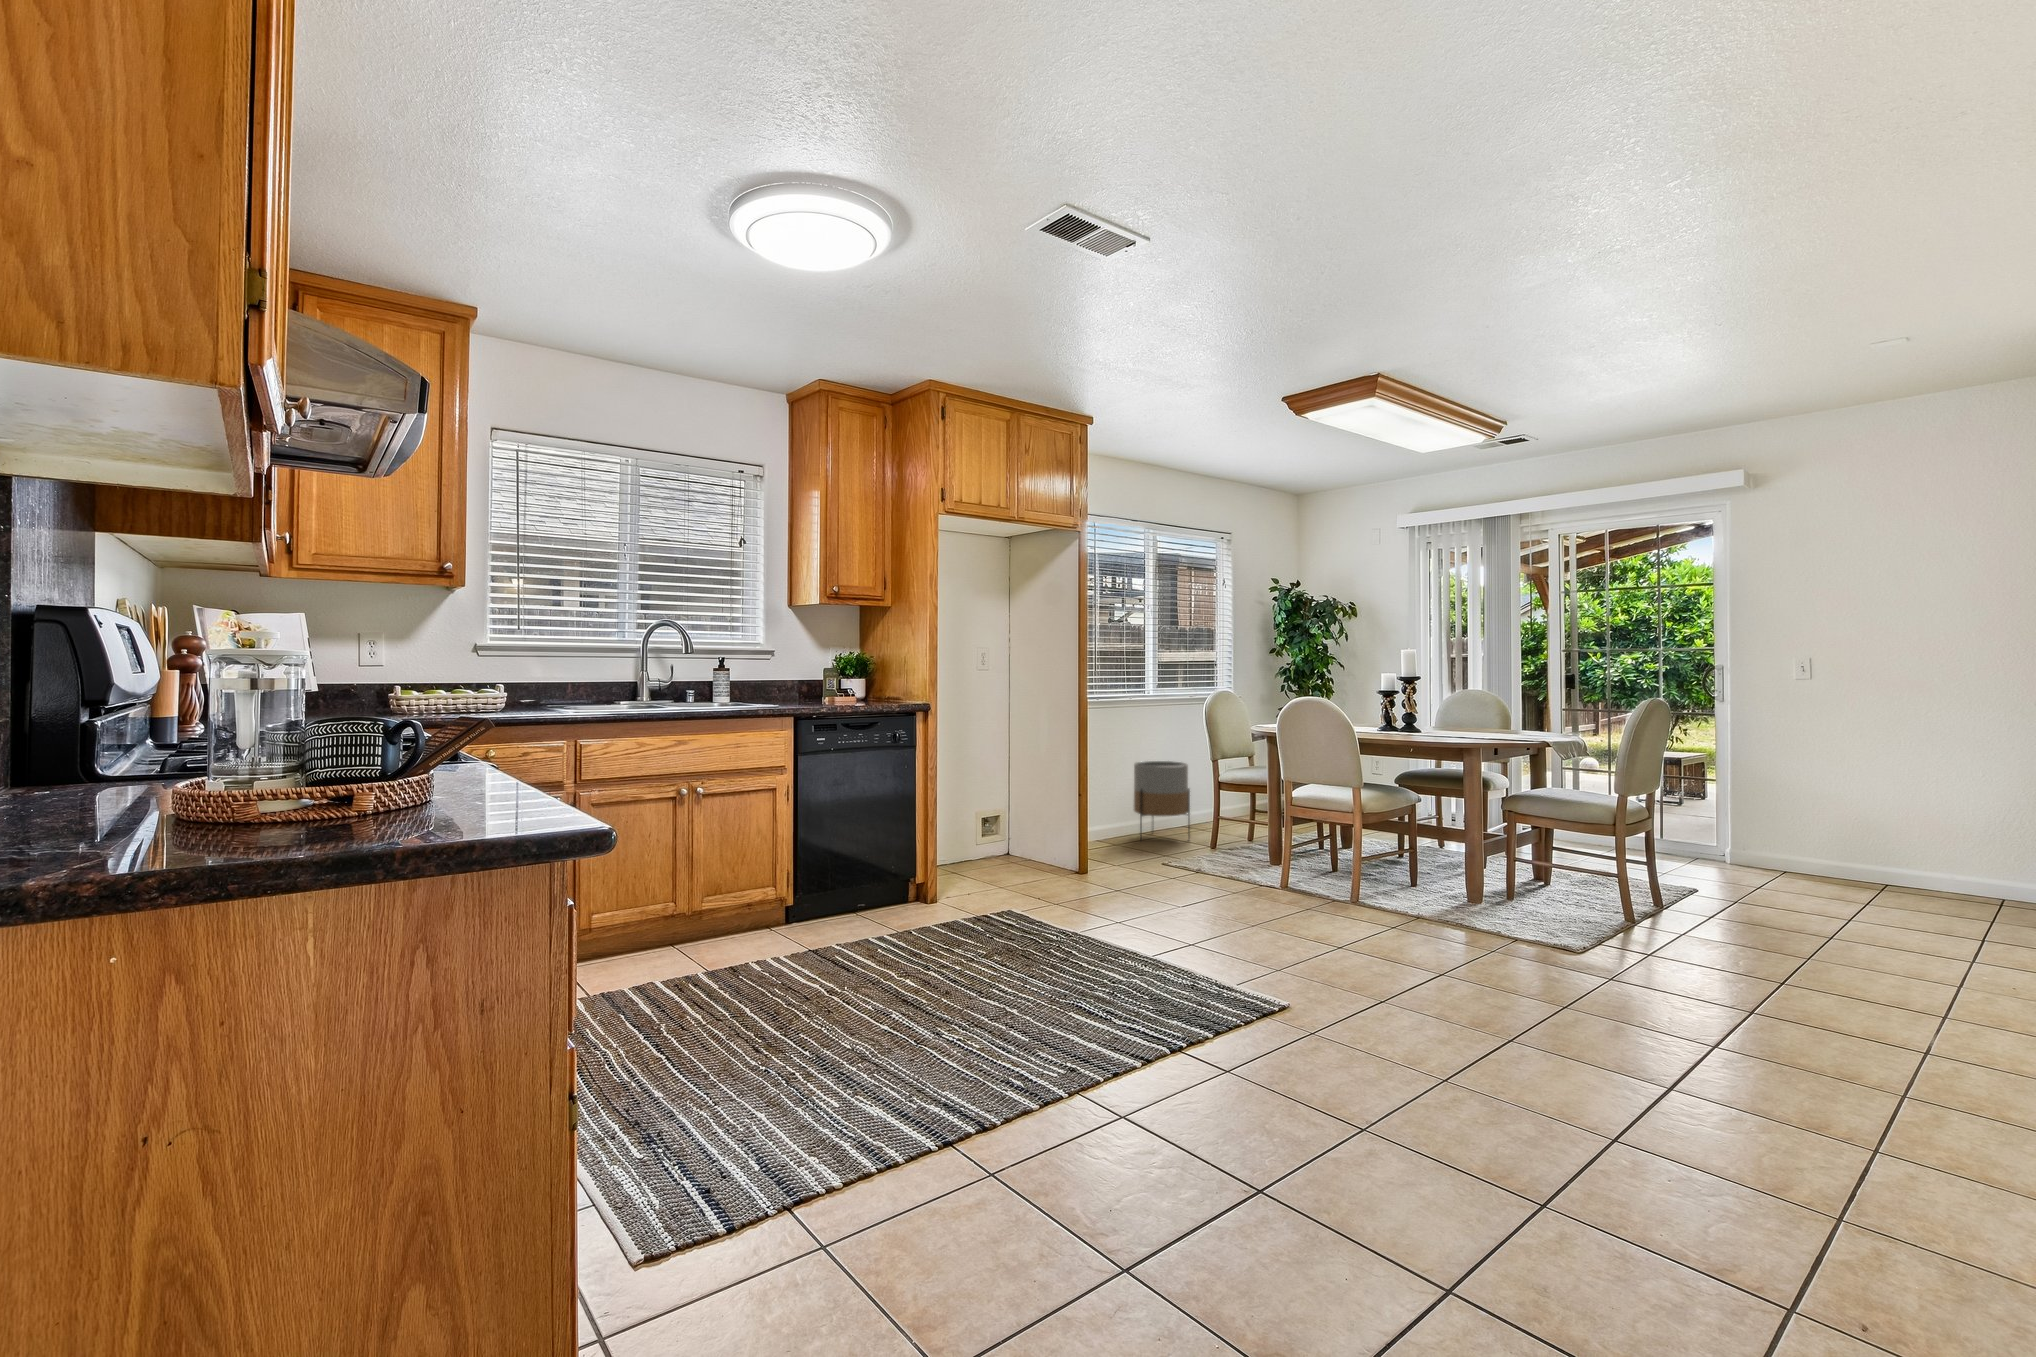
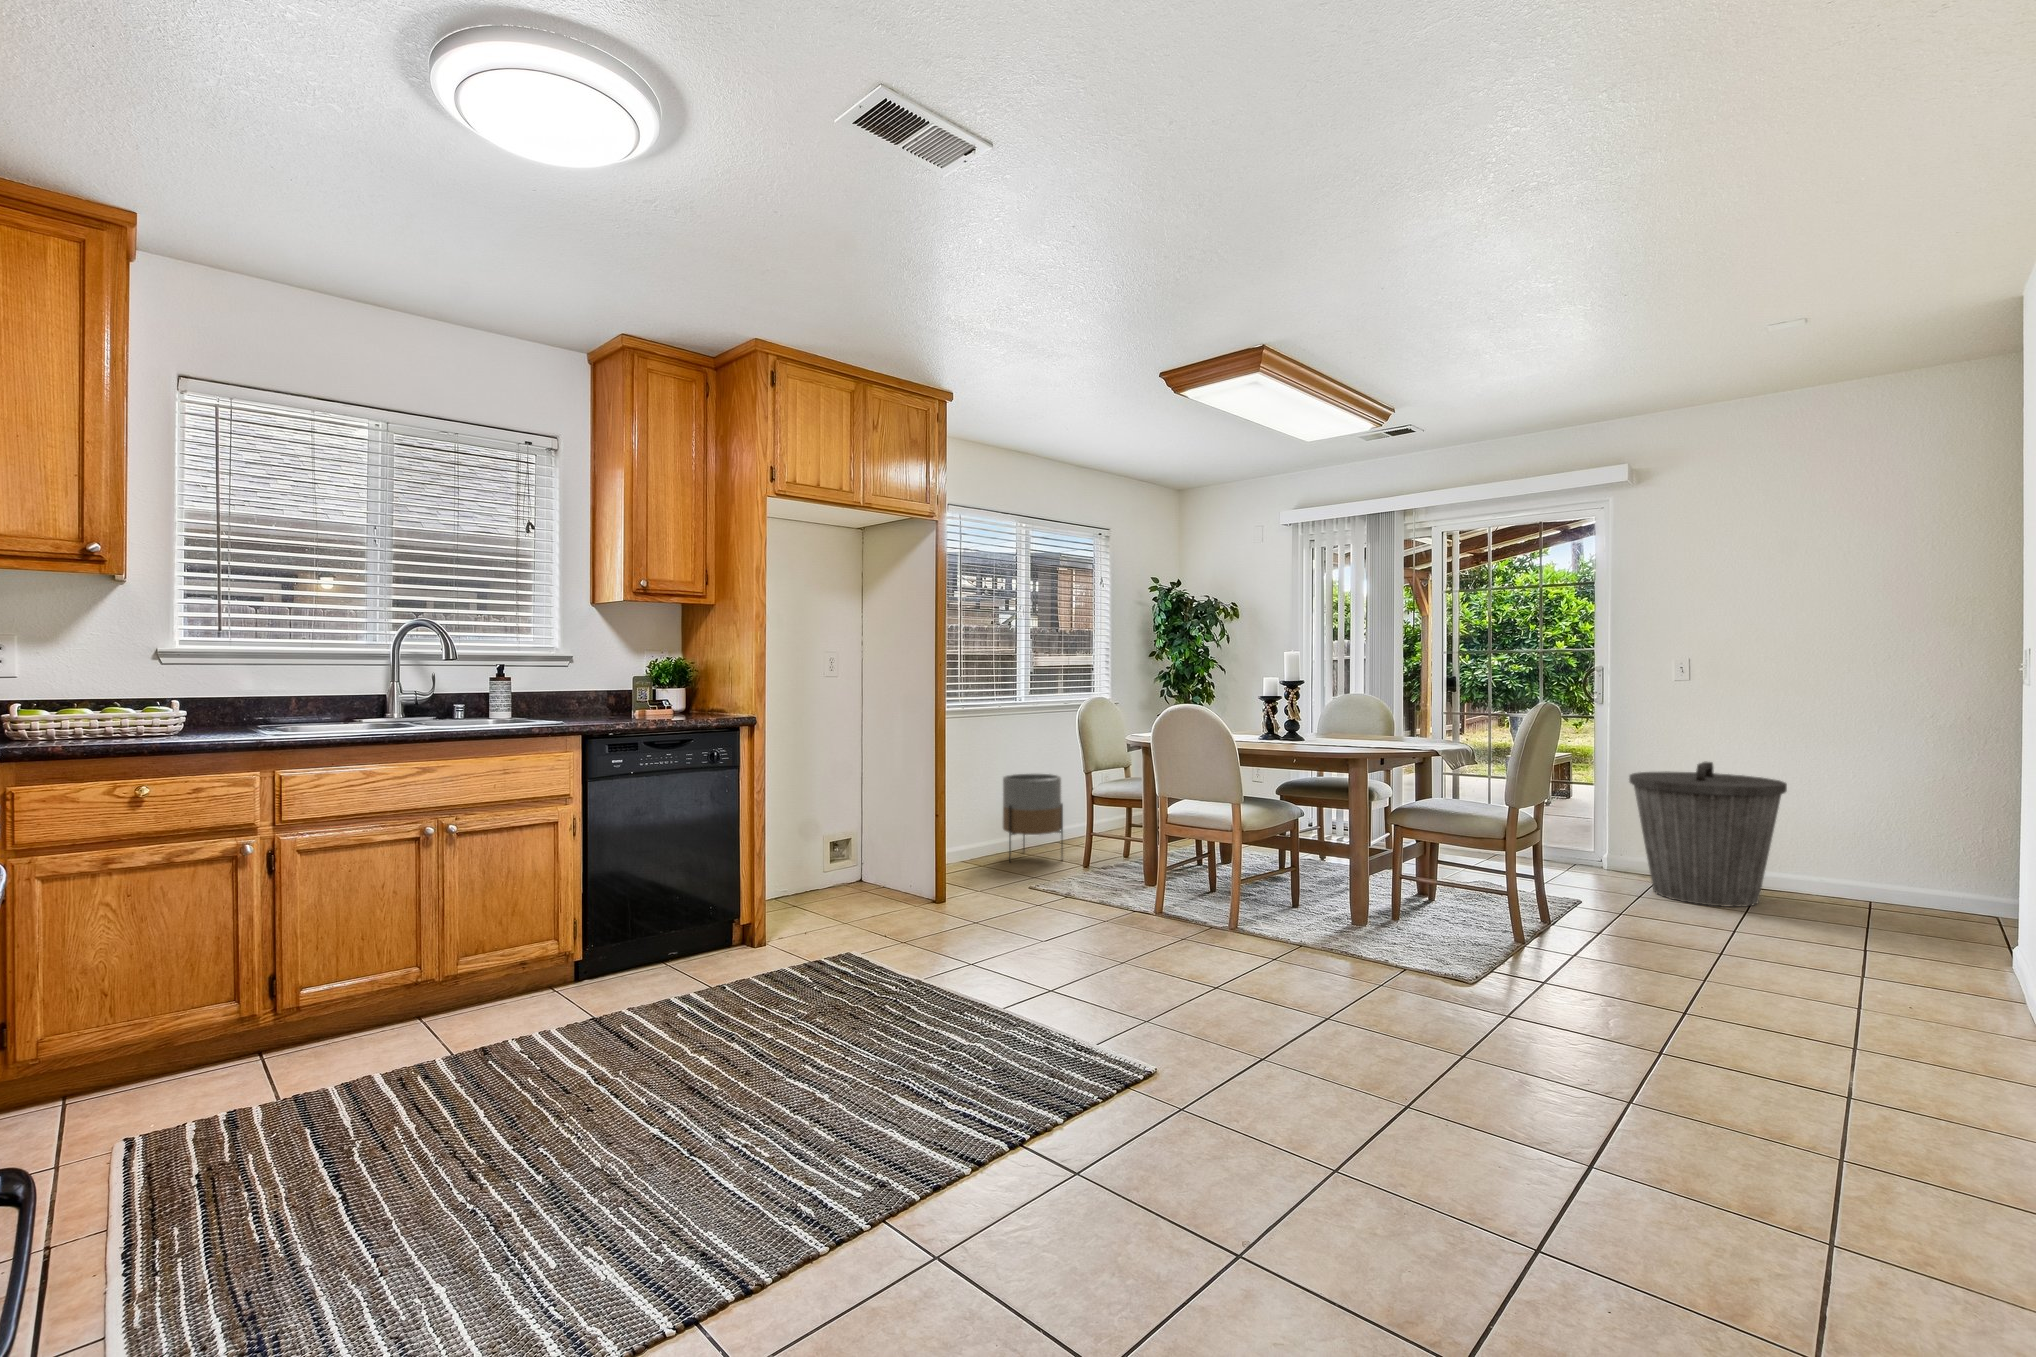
trash can: none [1747,756,1910,896] -> present [1629,762,1787,907]

